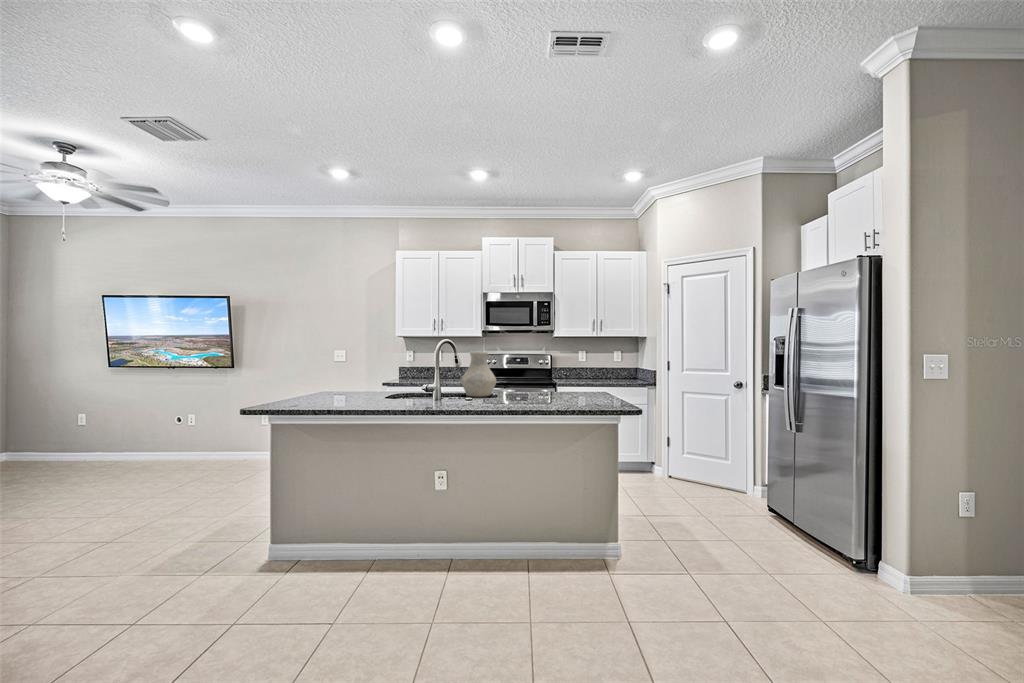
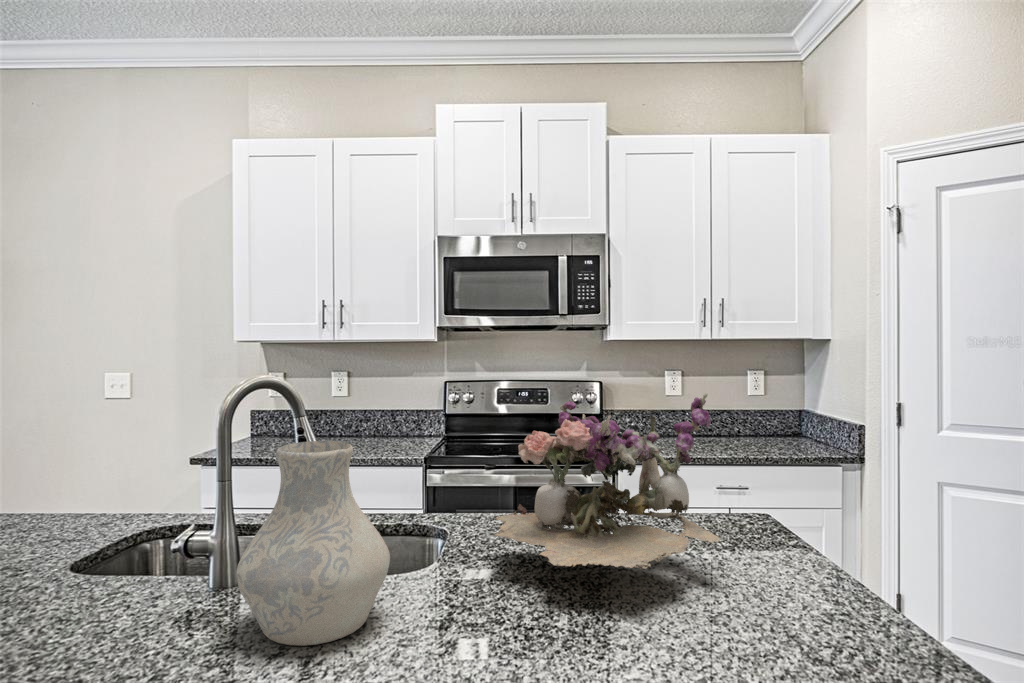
flower arrangement: none [519,344,580,392] -> present [494,393,721,569]

